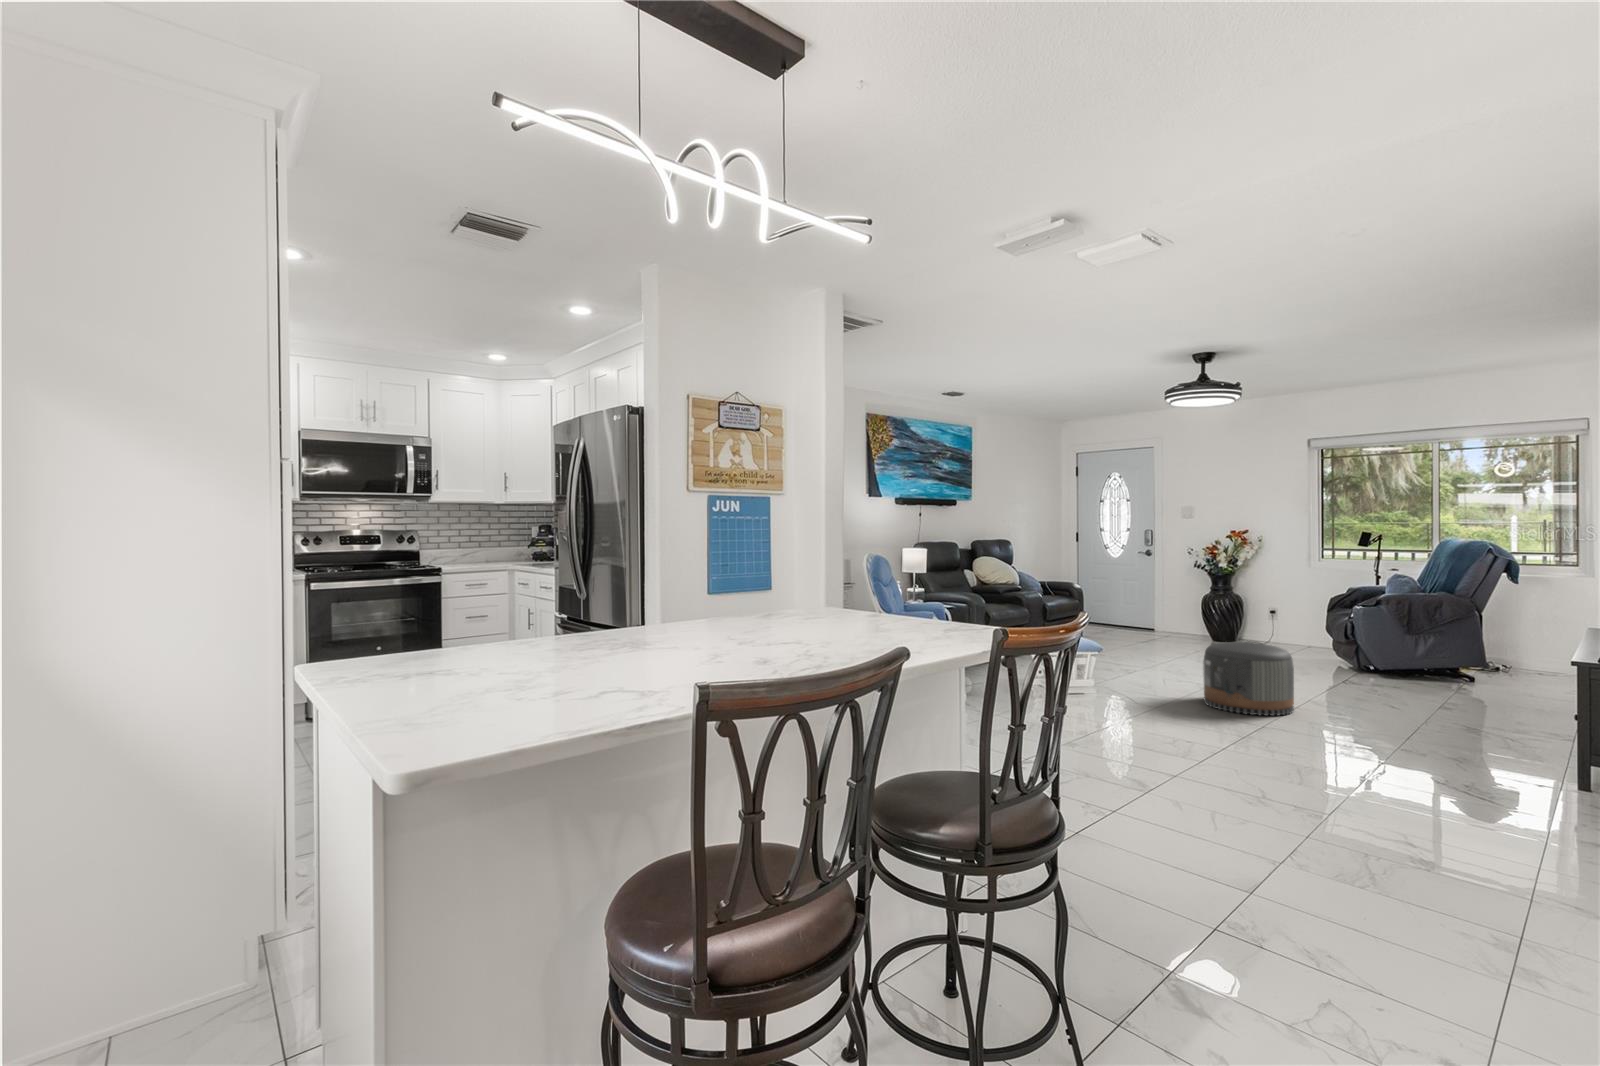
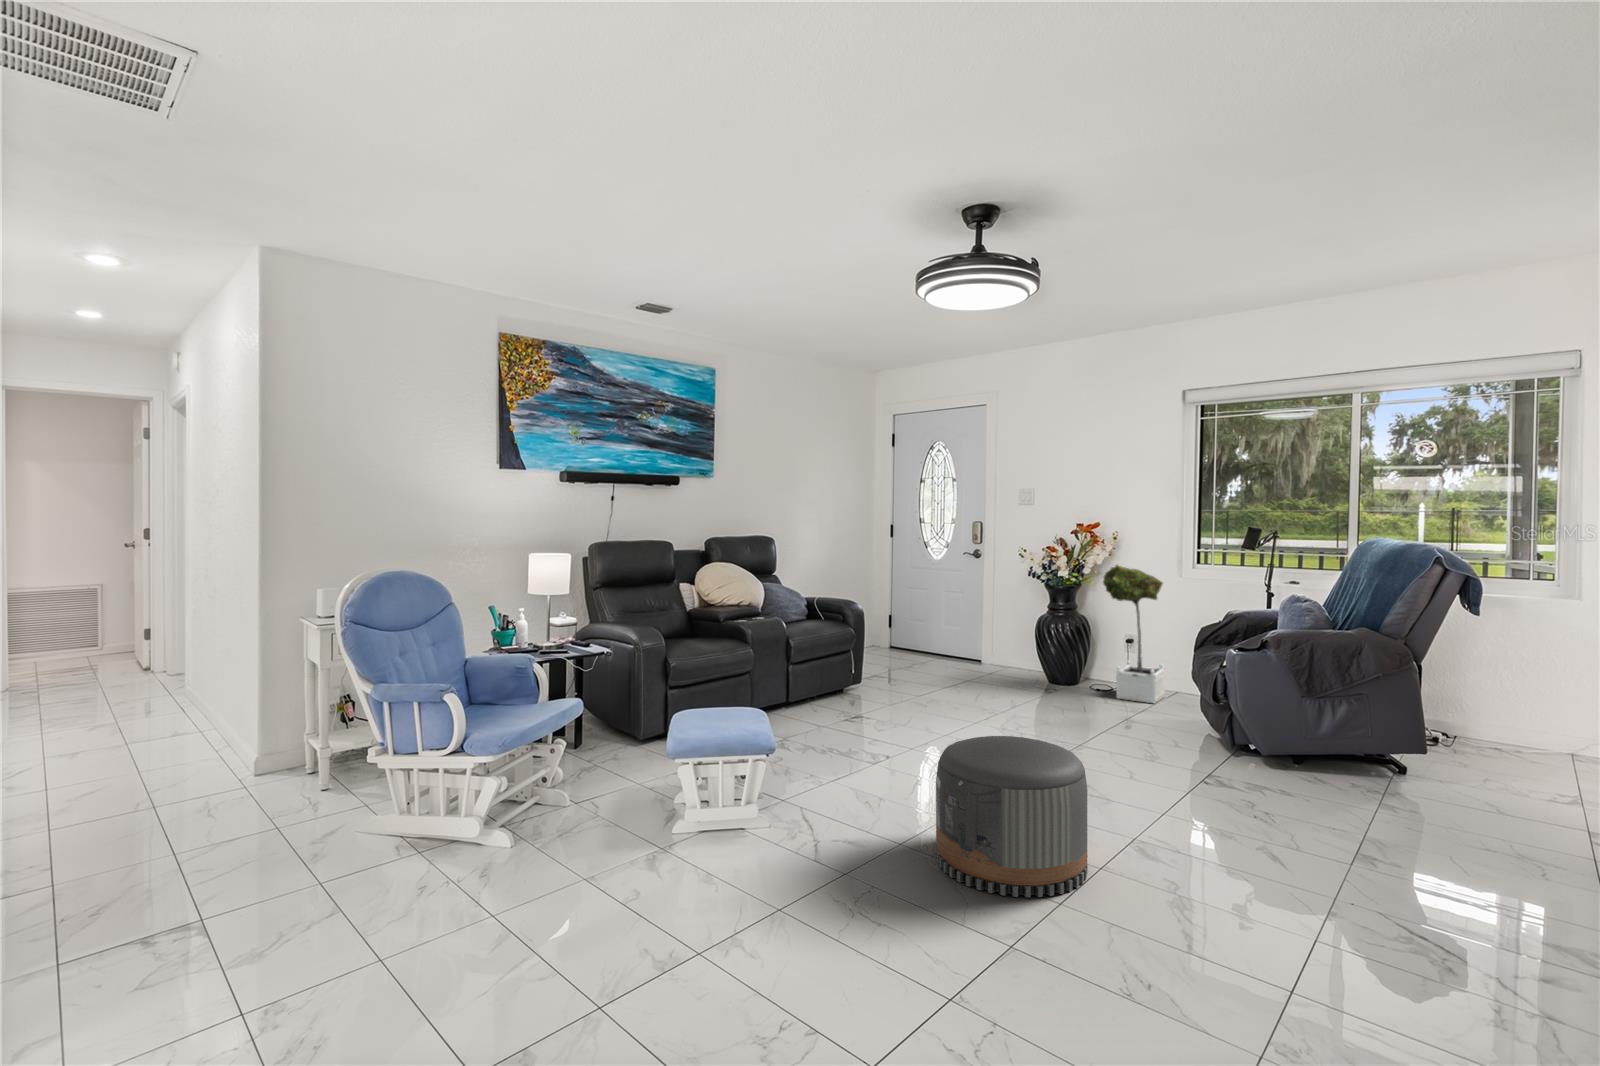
potted tree: none [1253,558,1298,650] -> present [1103,565,1165,703]

